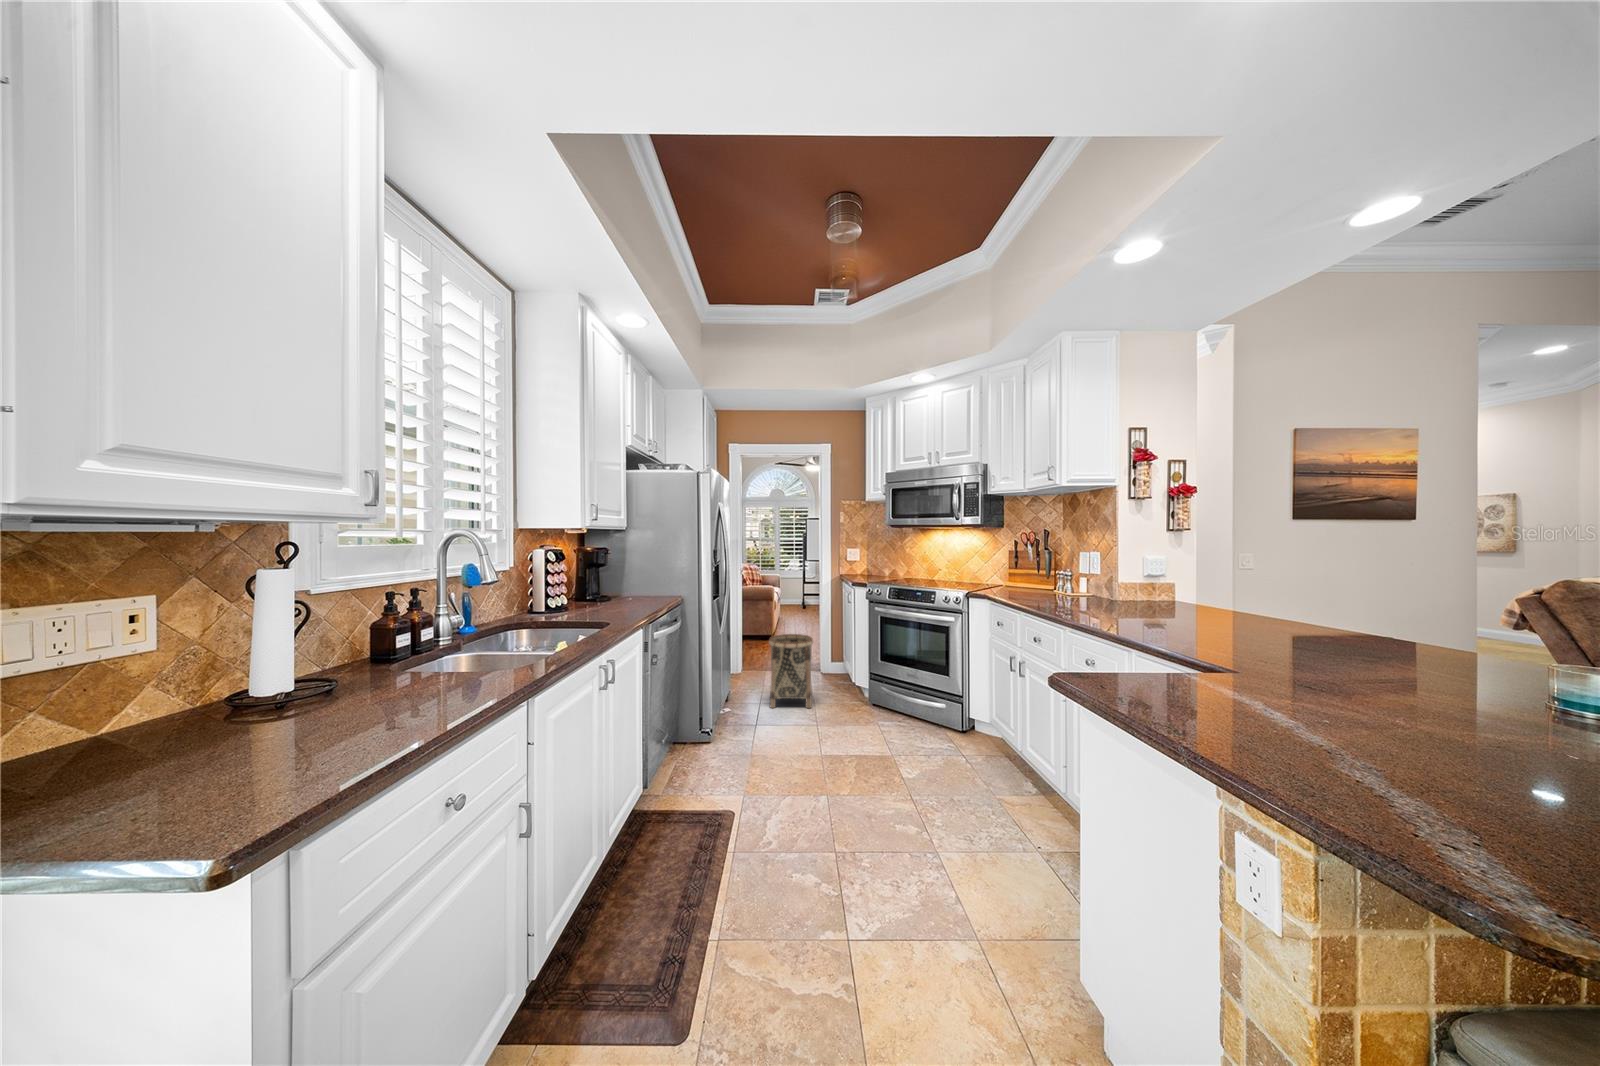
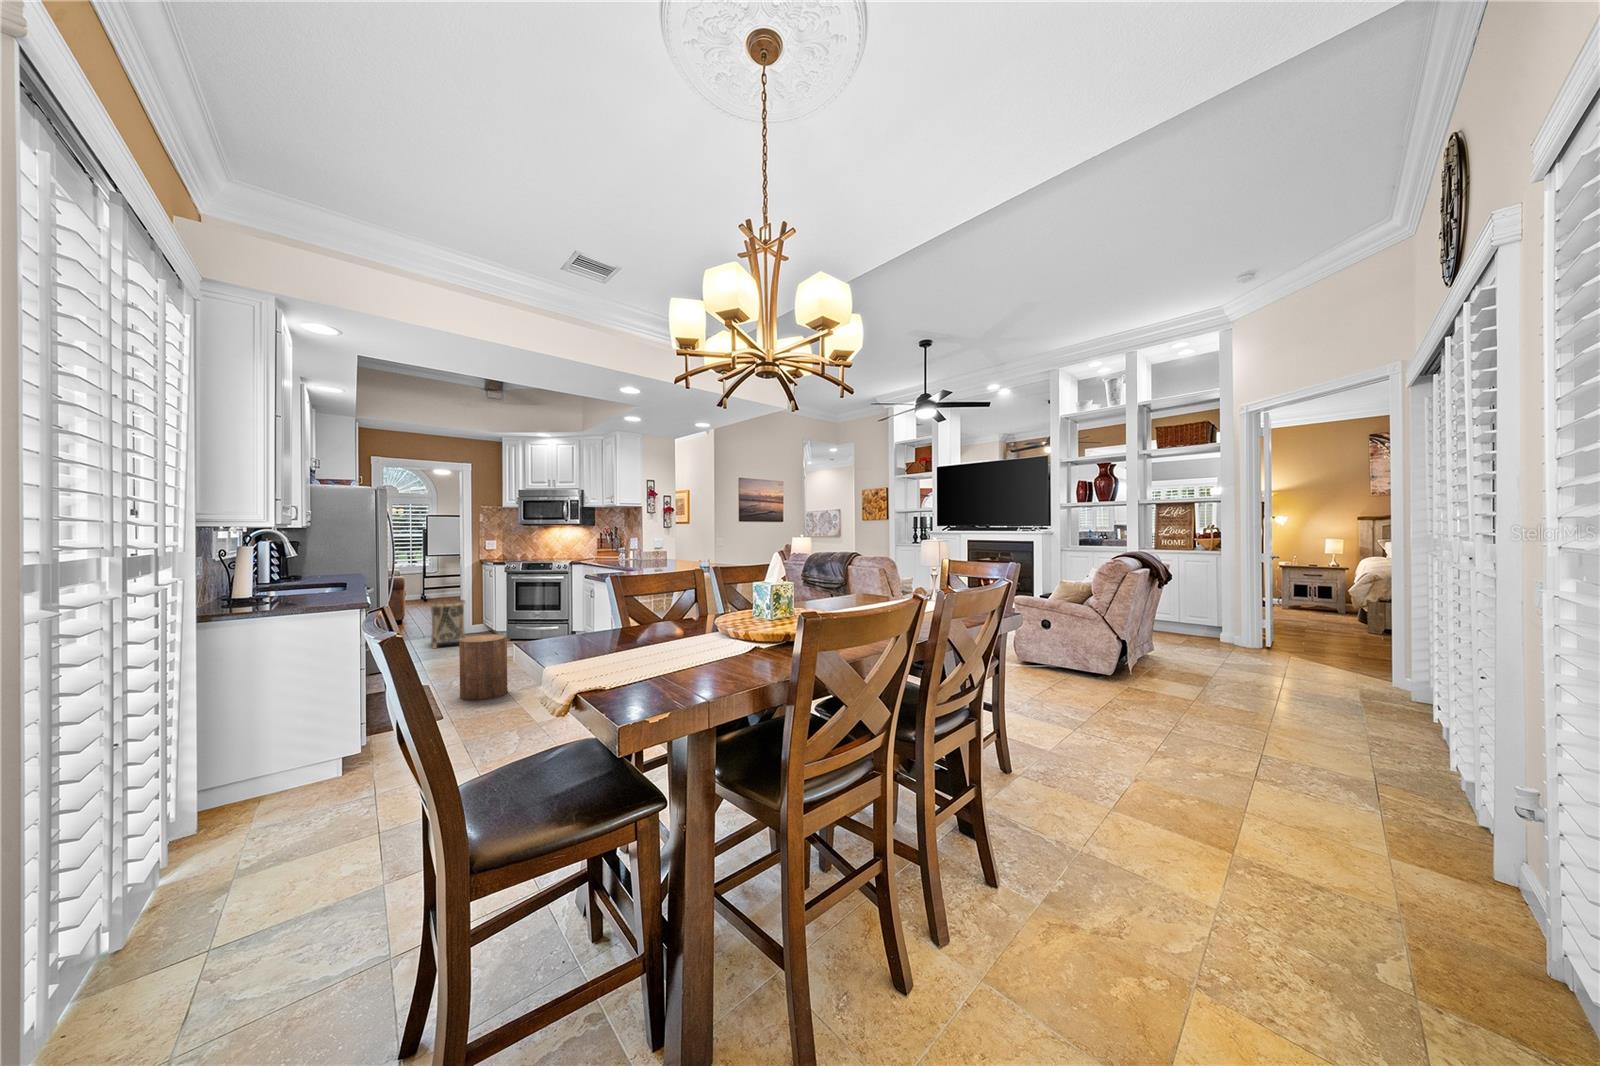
stool: none [748,779,852,983] -> present [459,634,507,700]

